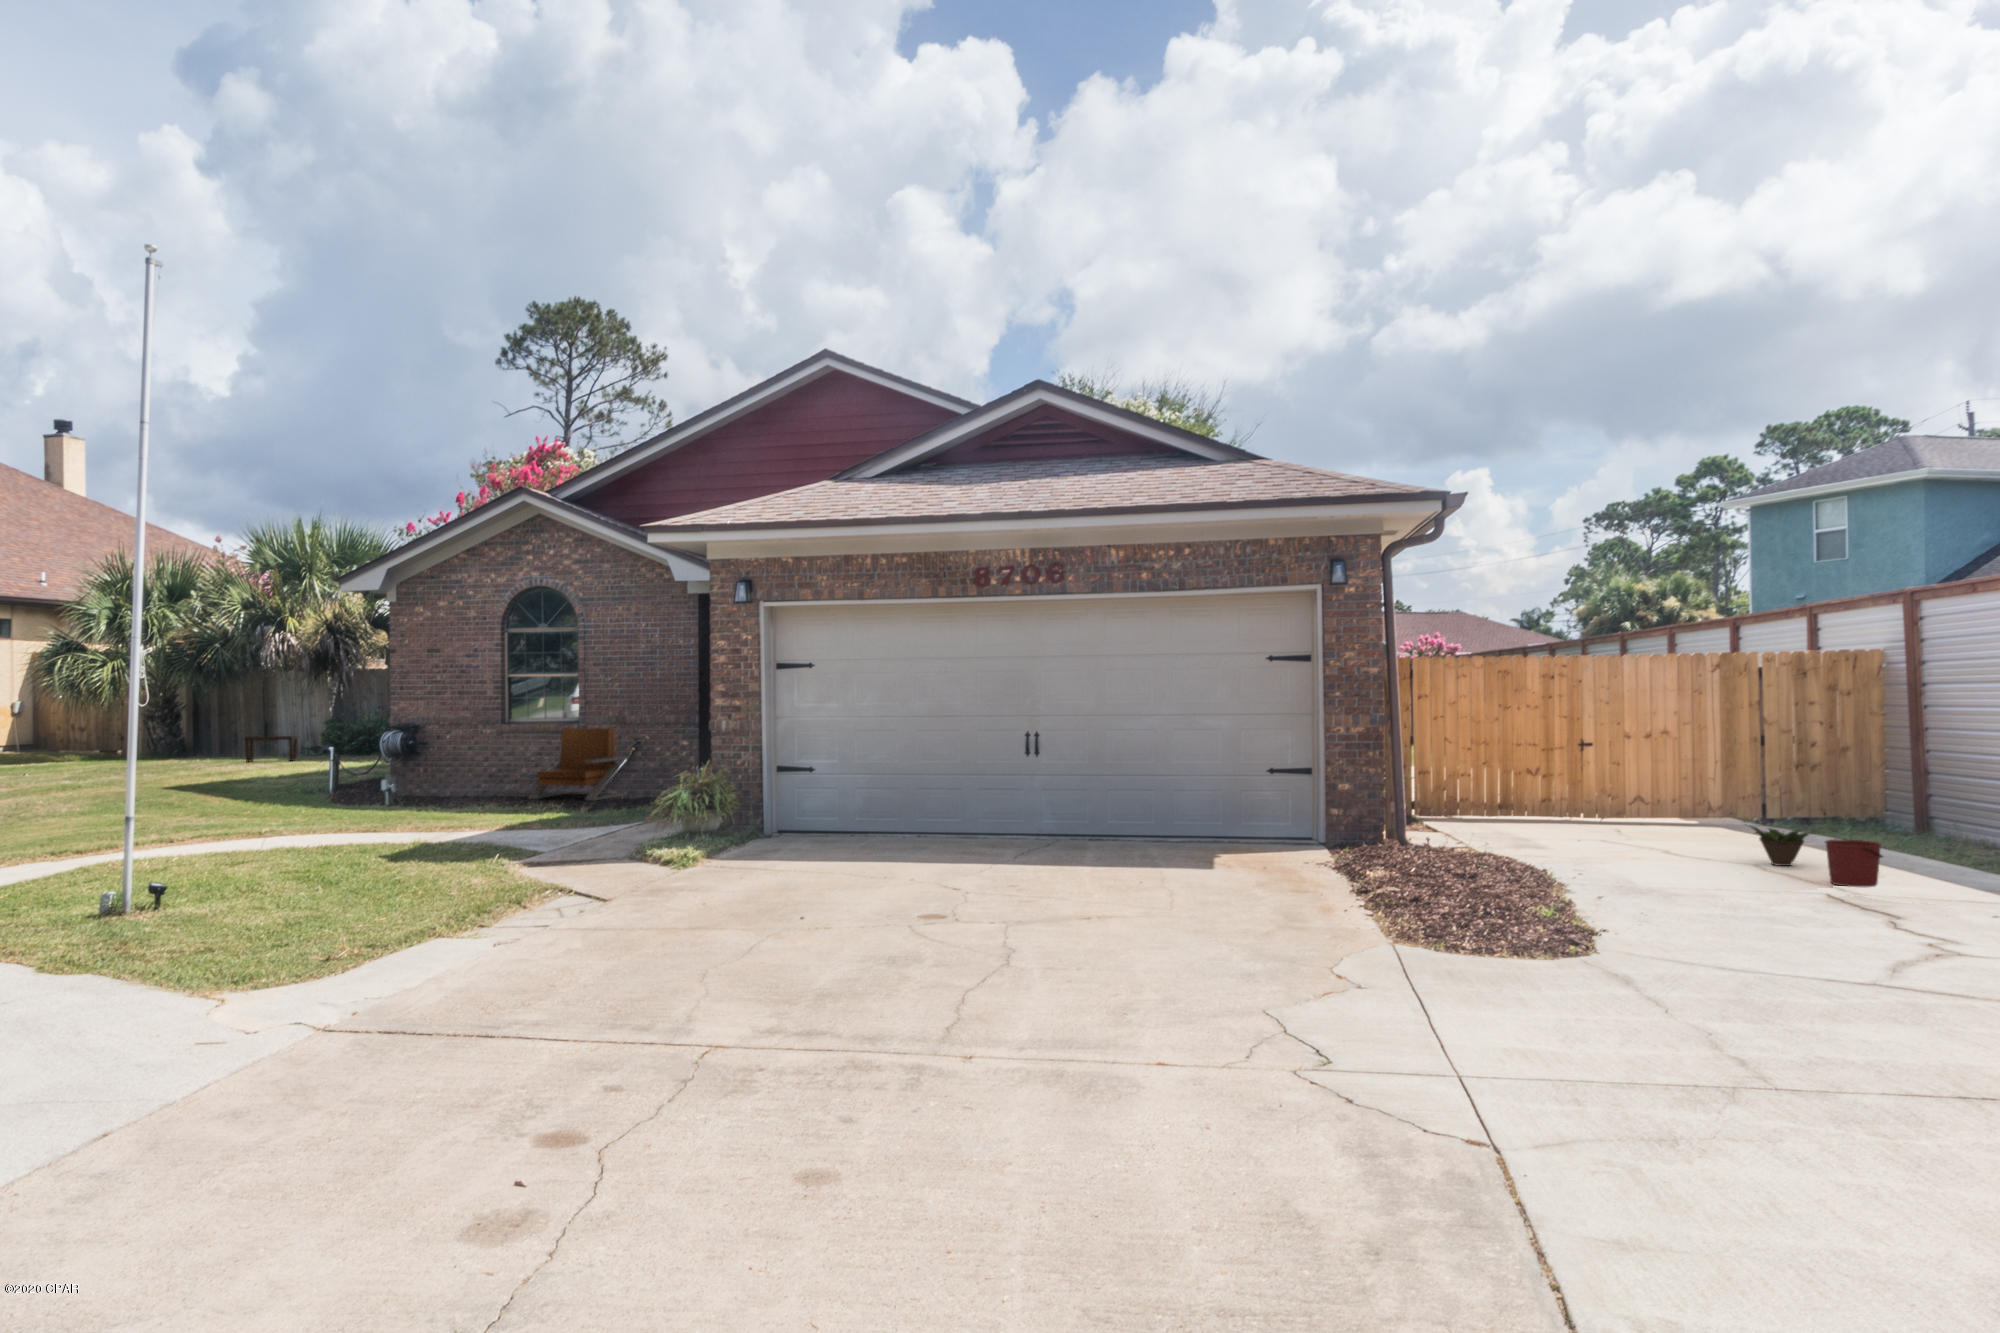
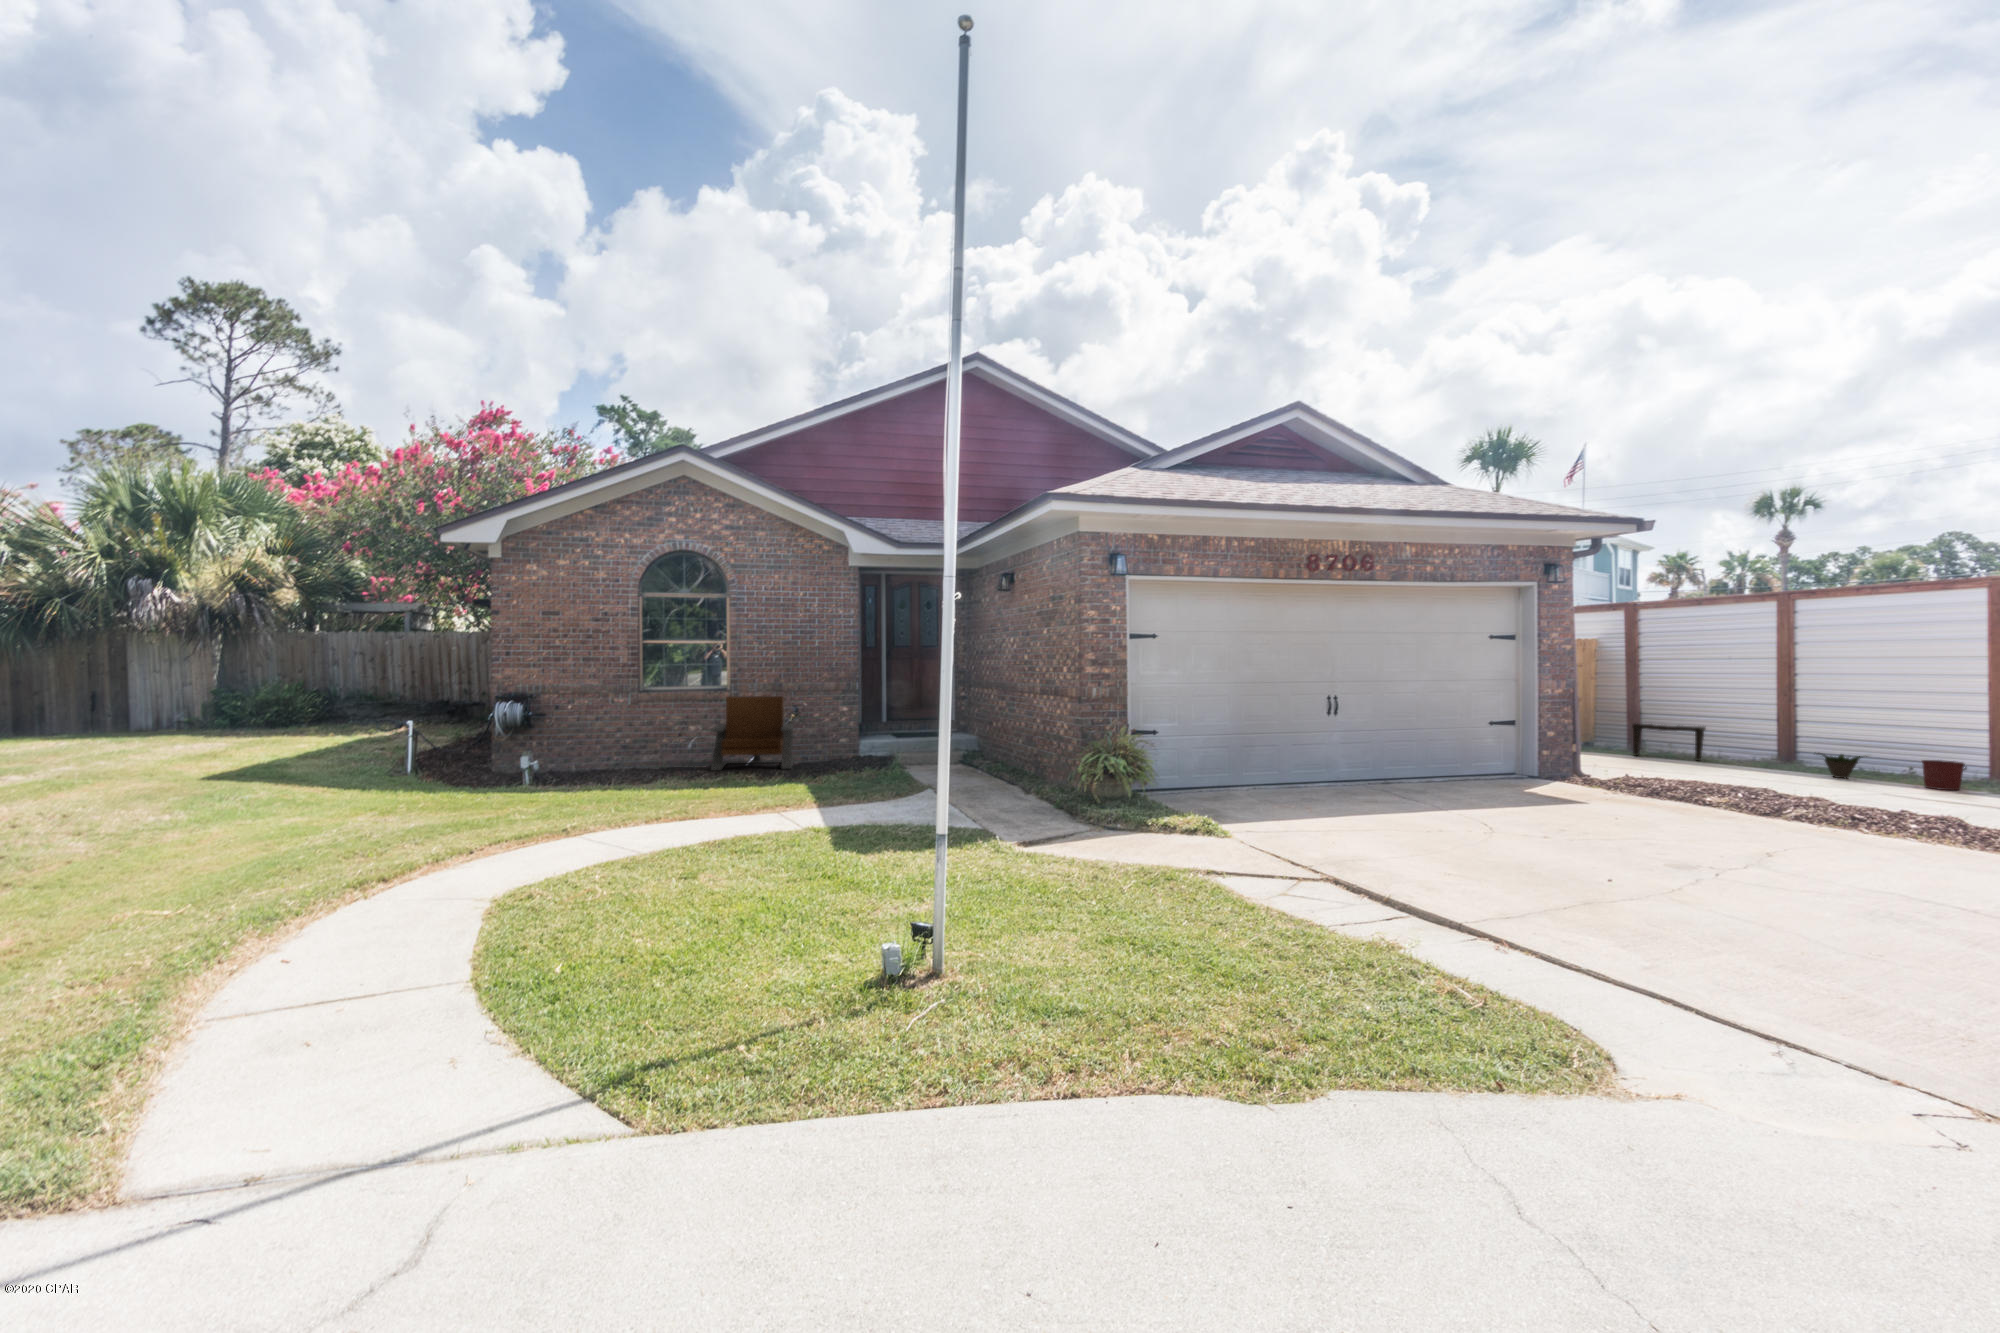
bench: present [245,736,299,762] -> present [1632,724,1706,760]

